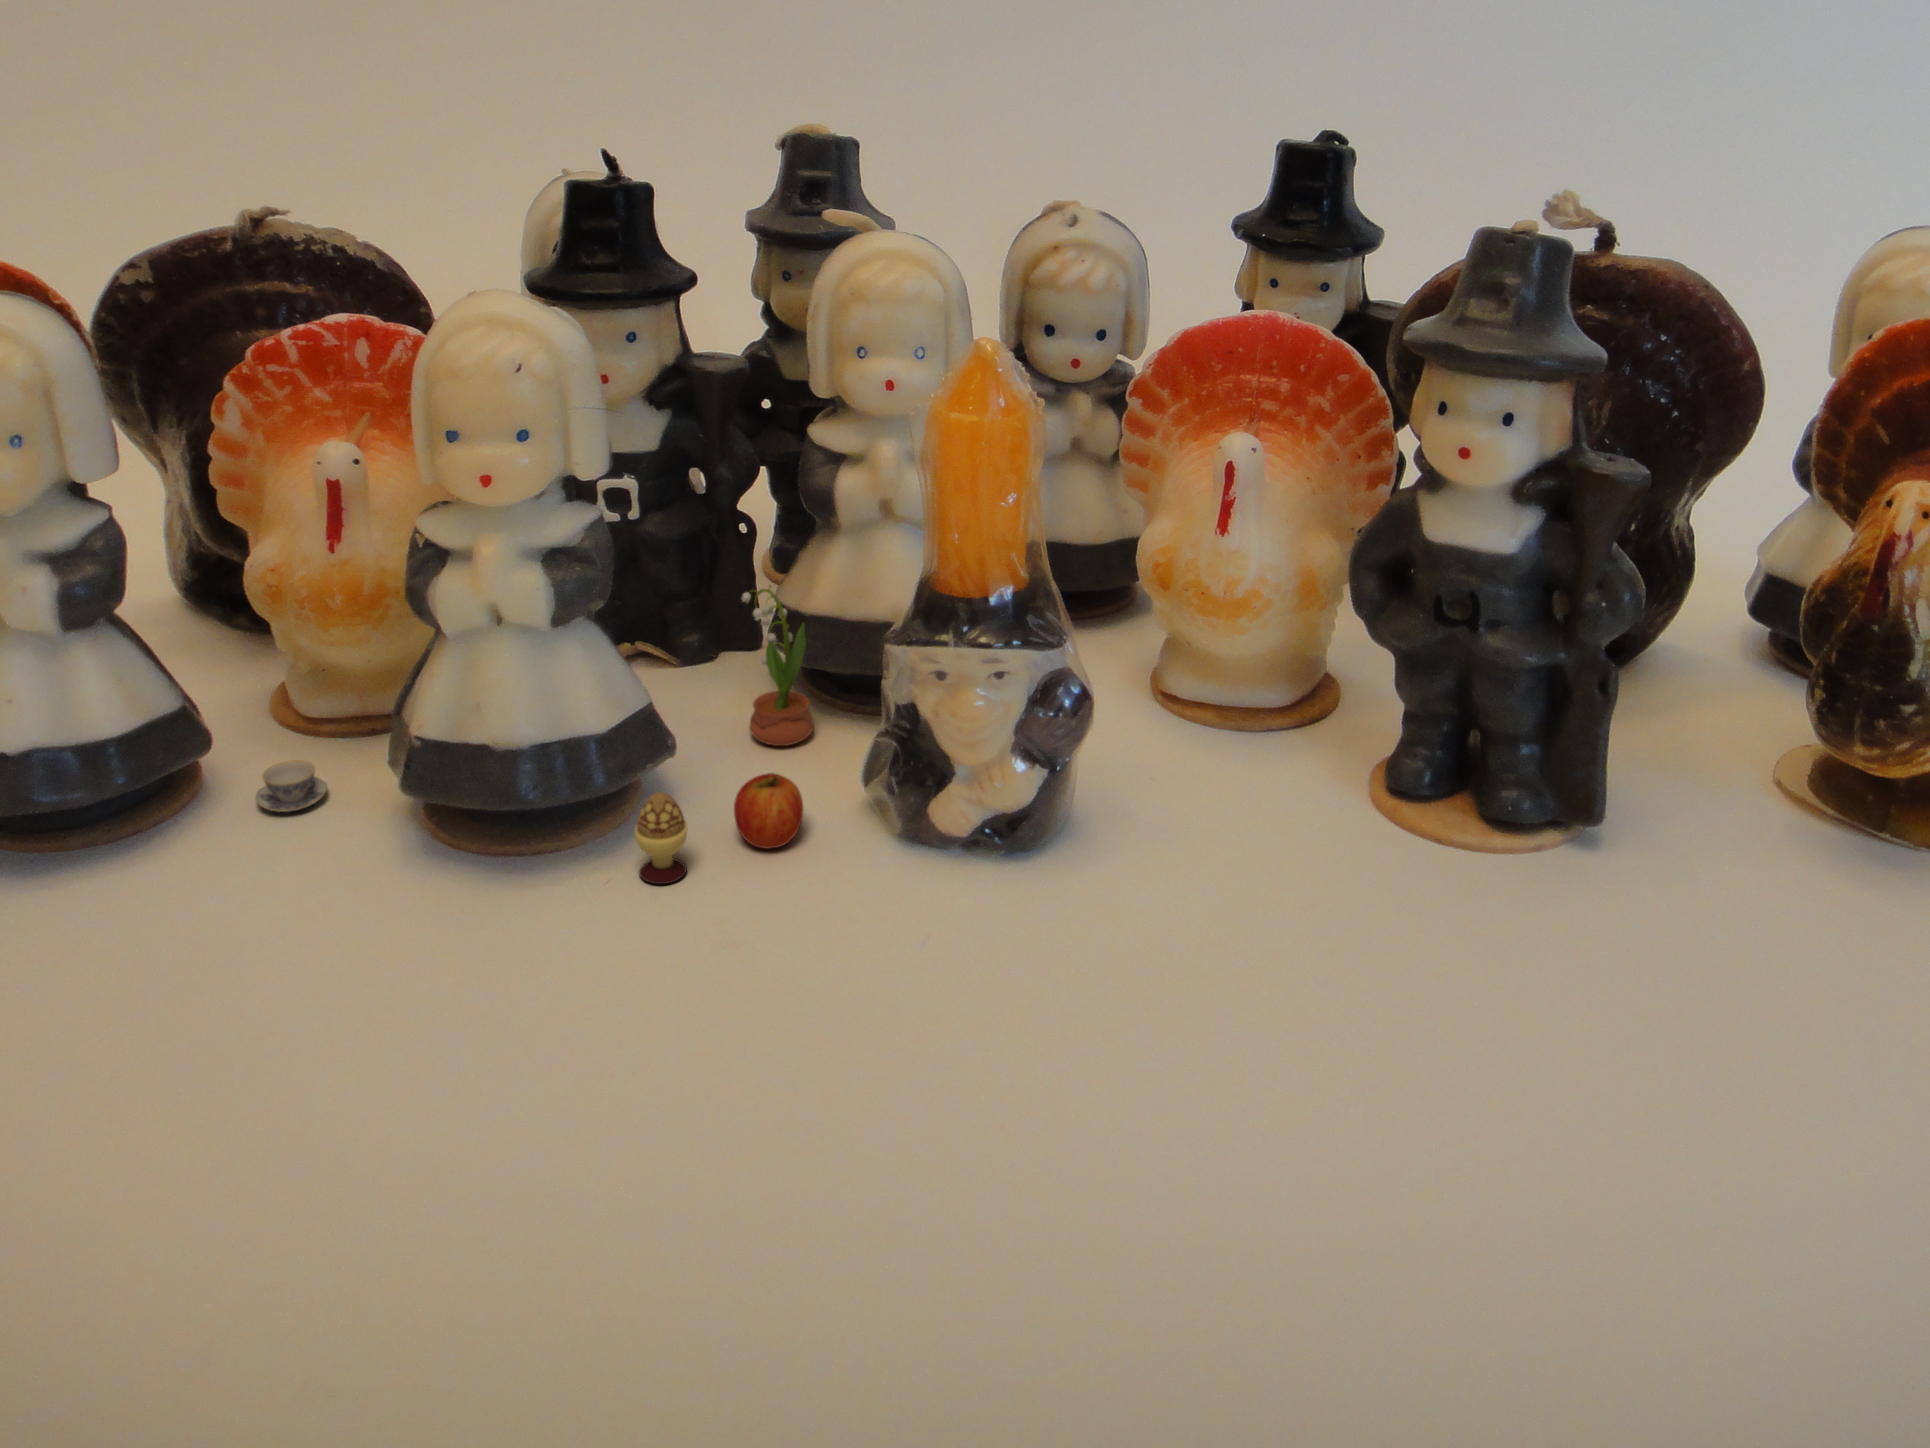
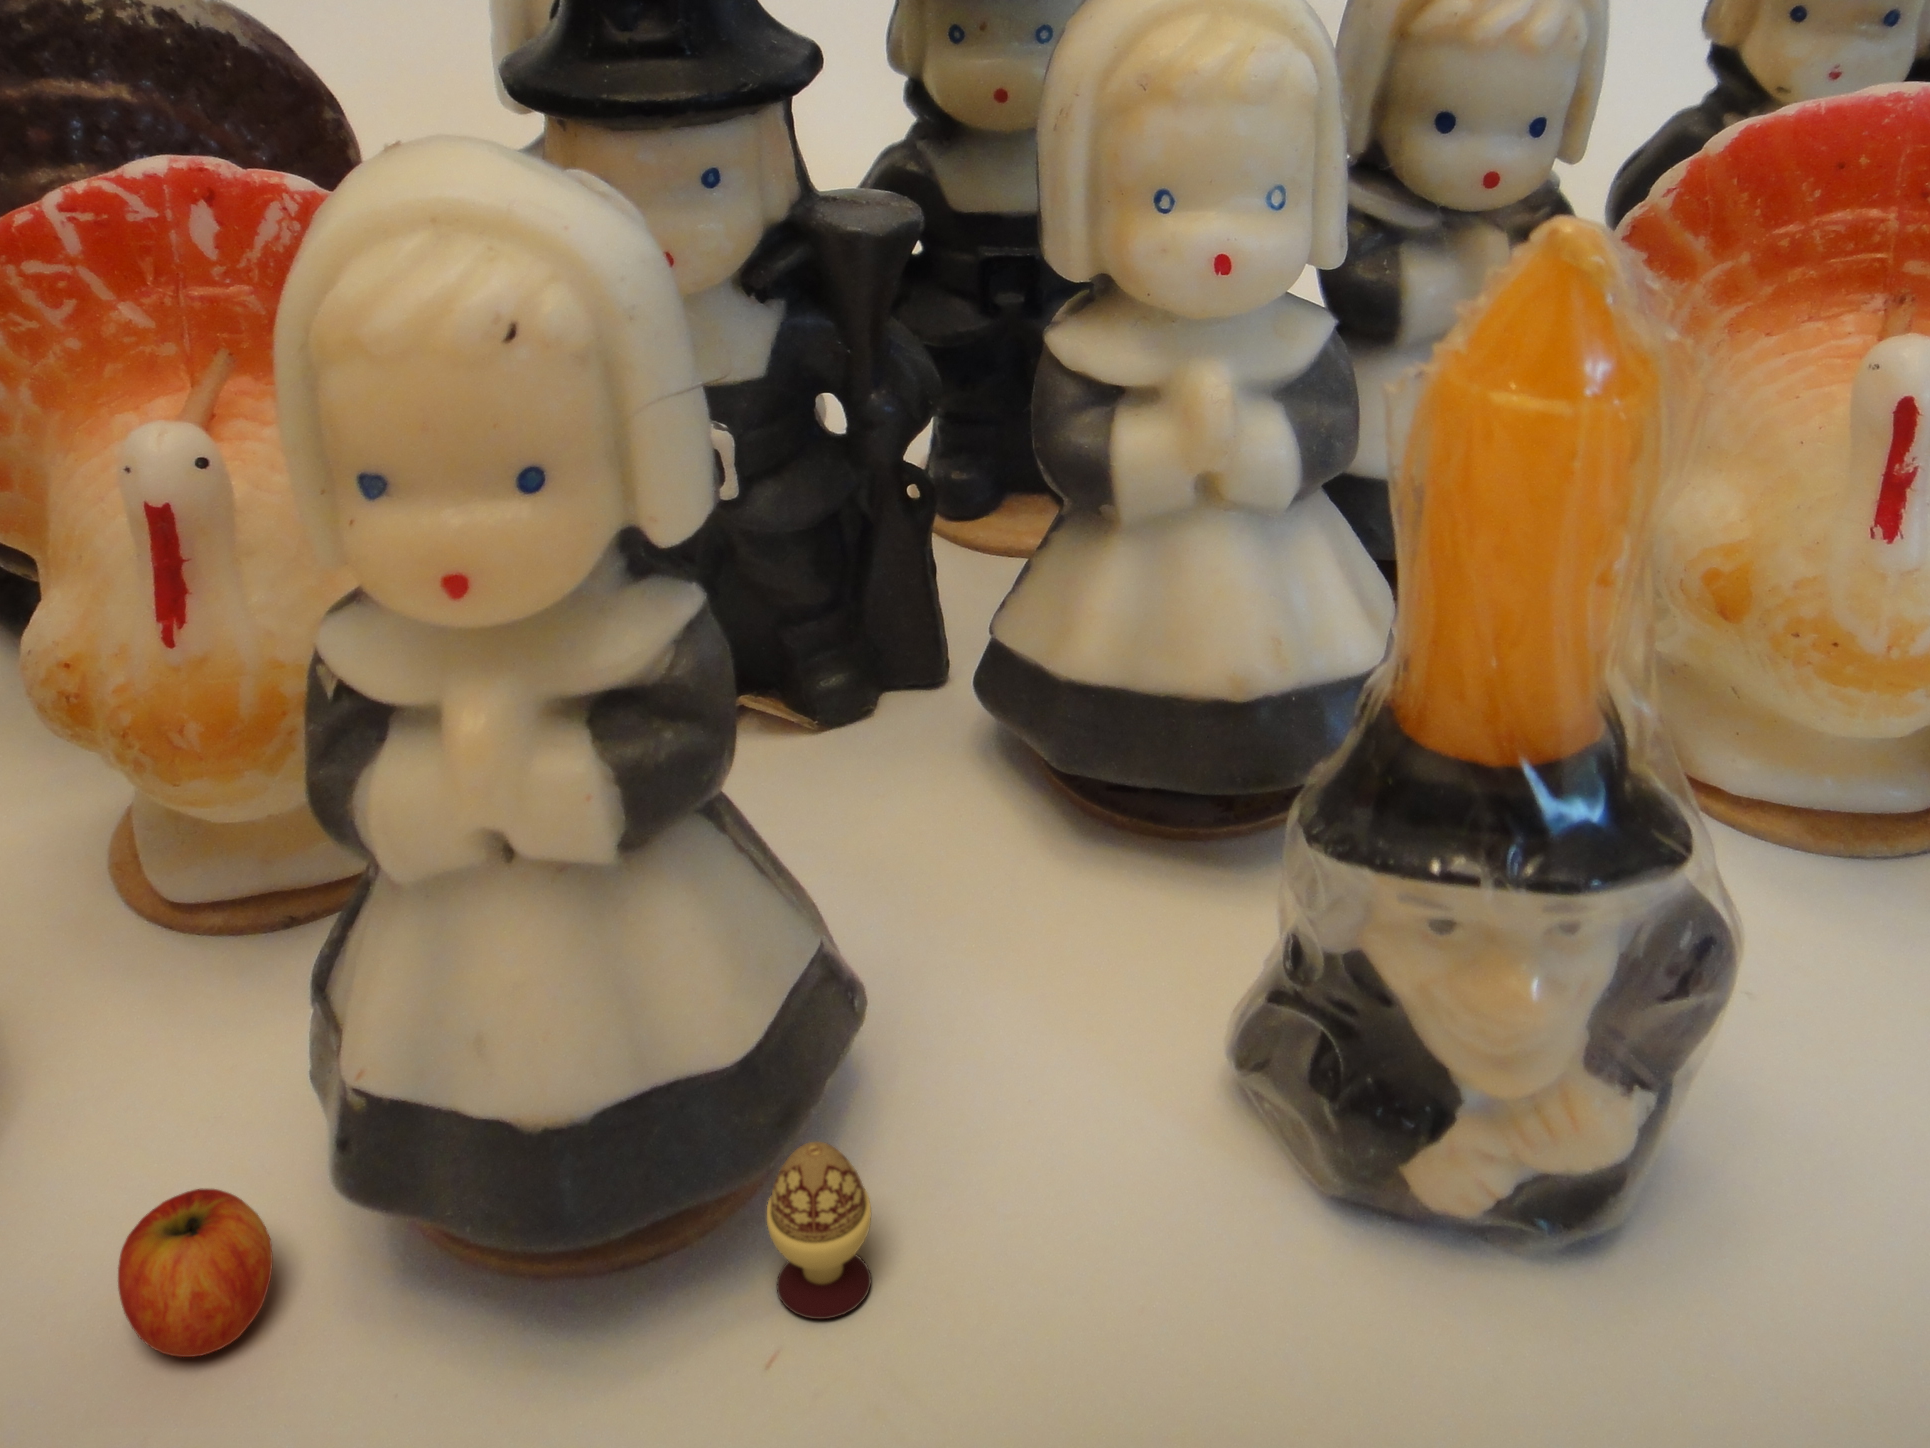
potted flower: present [742,586,814,746] -> none [940,658,1081,952]
teacup: present [256,760,327,812] -> none [45,1015,180,1128]
apple: present [734,773,803,849] -> present [118,1188,273,1357]

